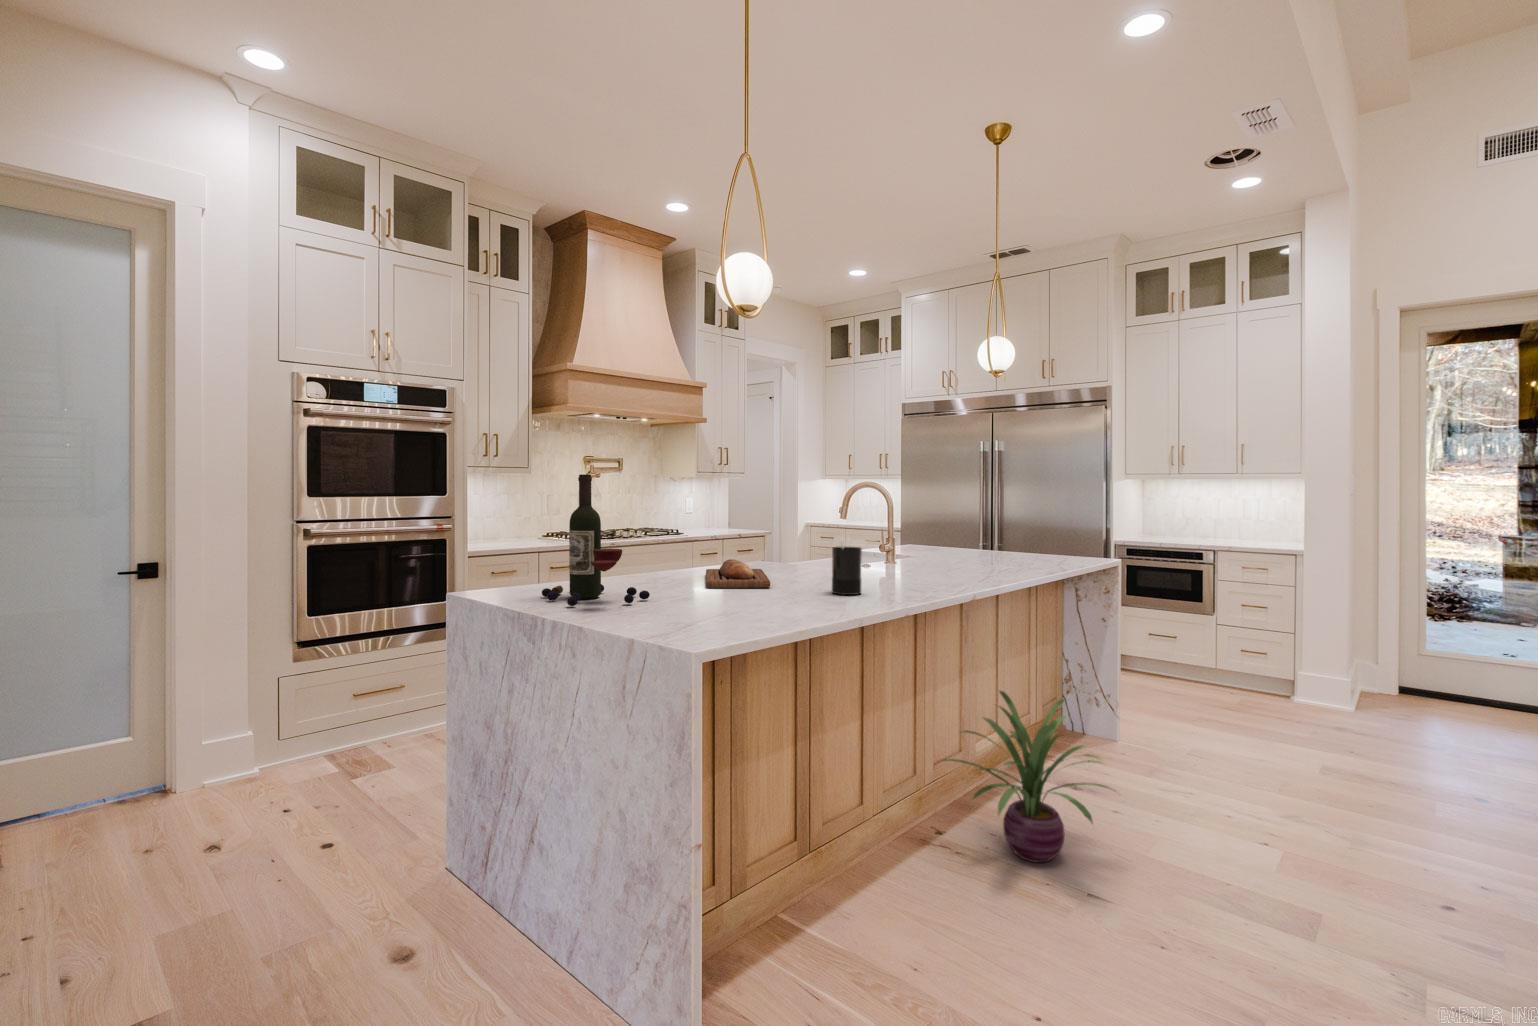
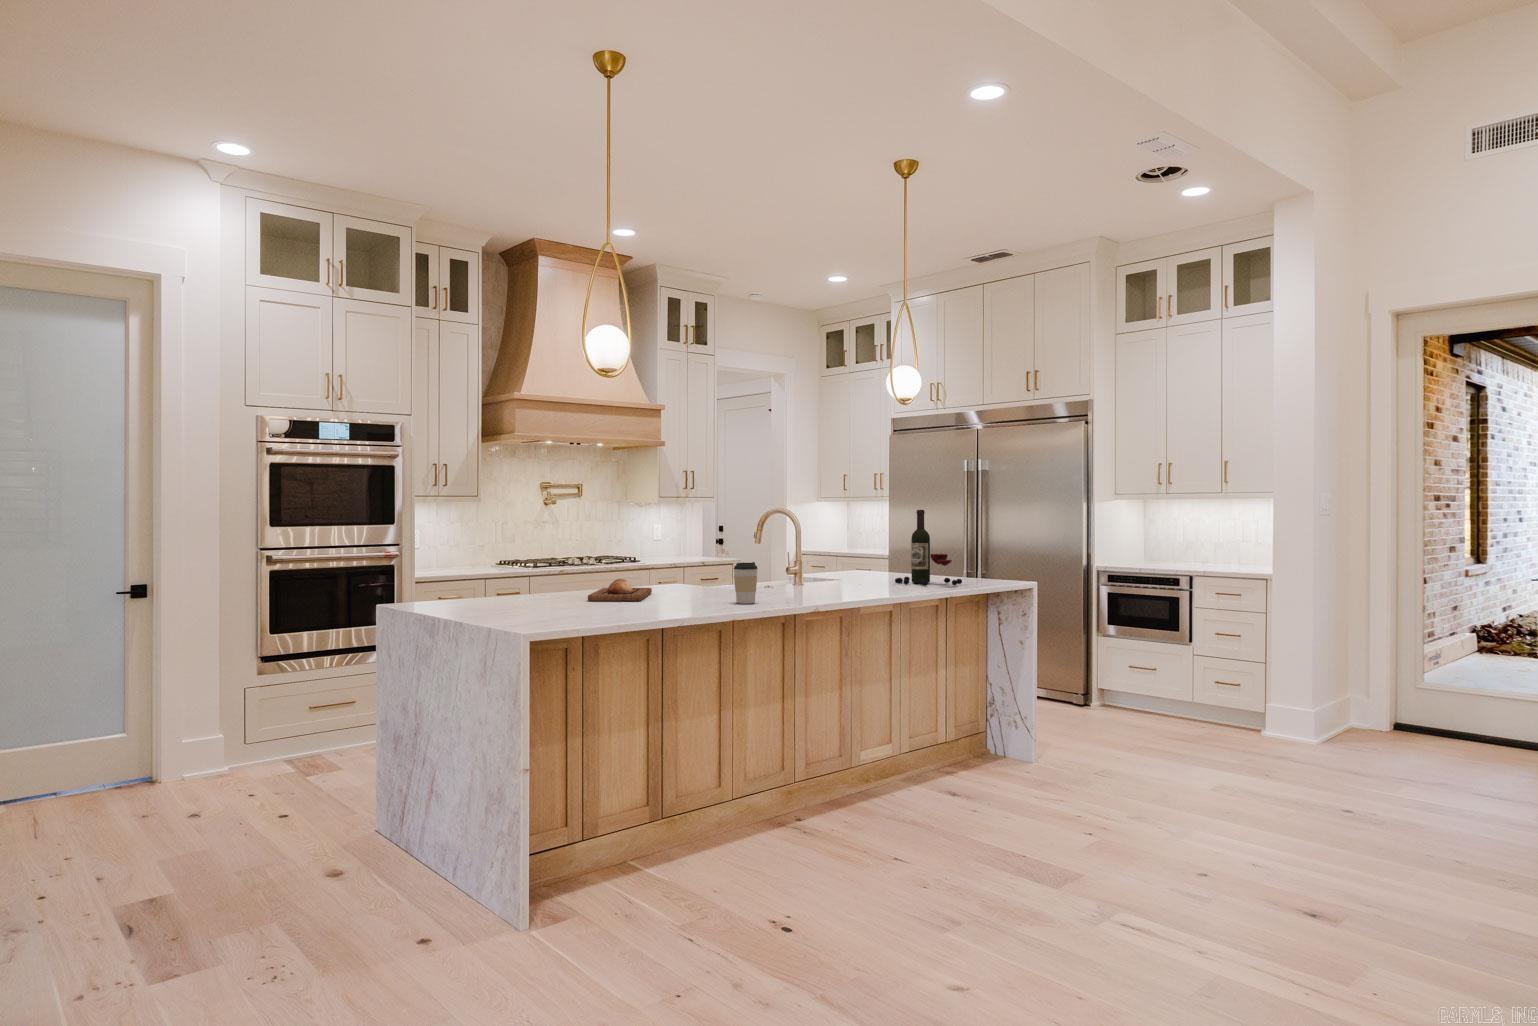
wine bottle: present [542,474,650,606] -> present [895,510,962,586]
coffee cup: none [882,542,912,591] -> present [734,562,758,604]
candle: present [832,544,862,595] -> none [685,562,710,605]
decorative plant: present [942,691,1111,863] -> none [797,693,942,840]

